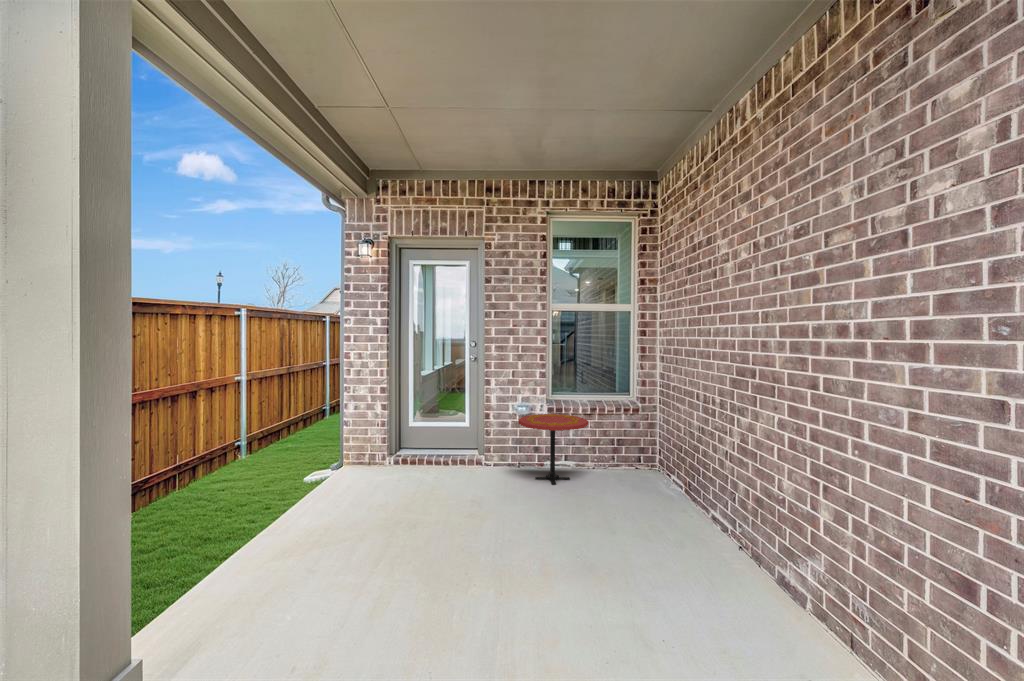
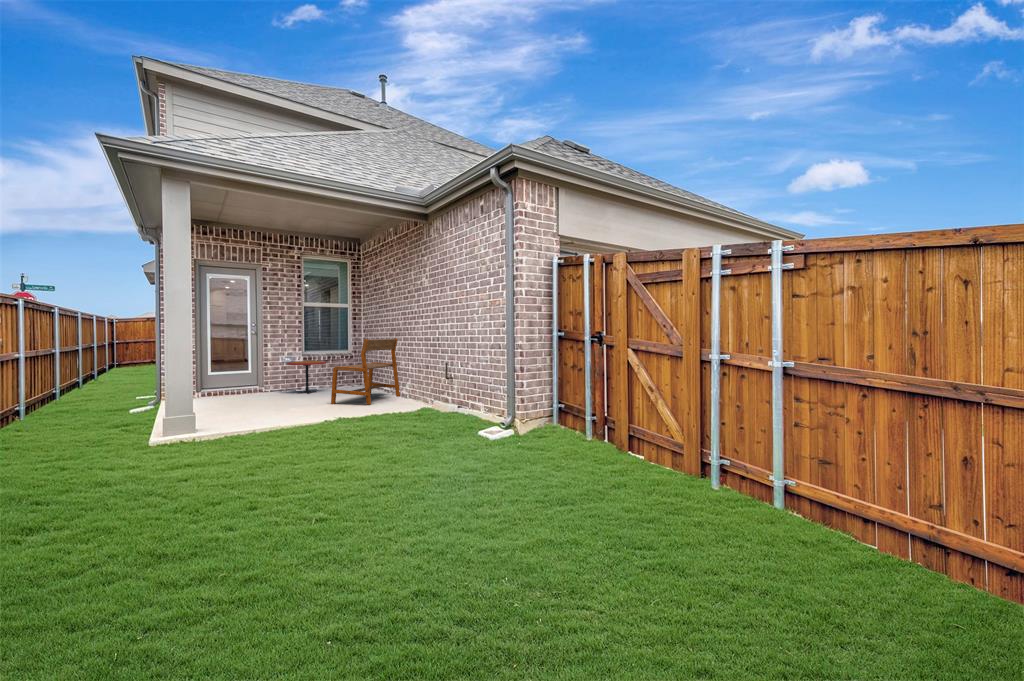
bench: none [596,393,775,618] -> present [331,338,400,405]

